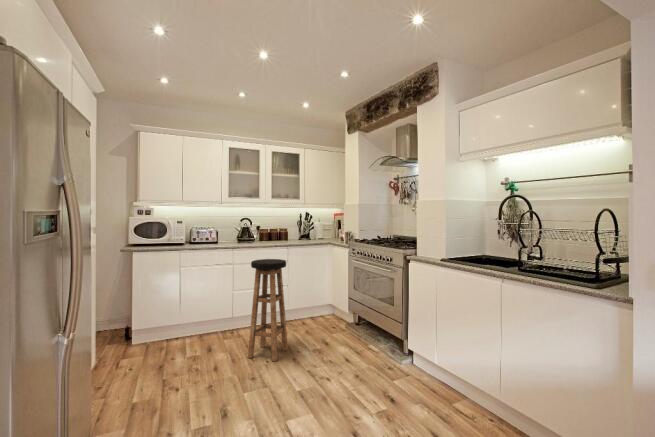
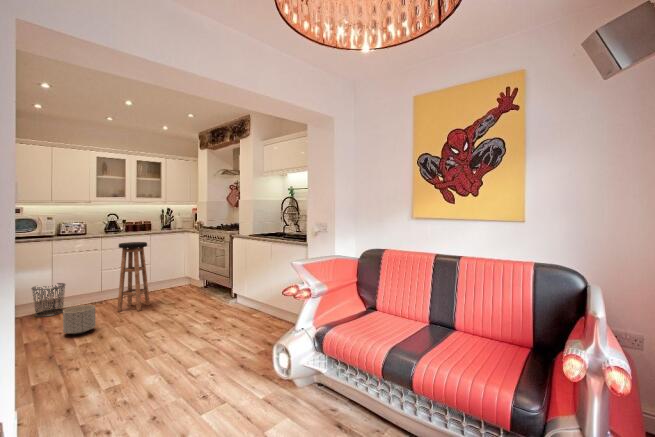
trash can: none [155,307,192,353] -> present [32,283,65,317]
planter: none [177,355,219,406] -> present [63,305,96,335]

